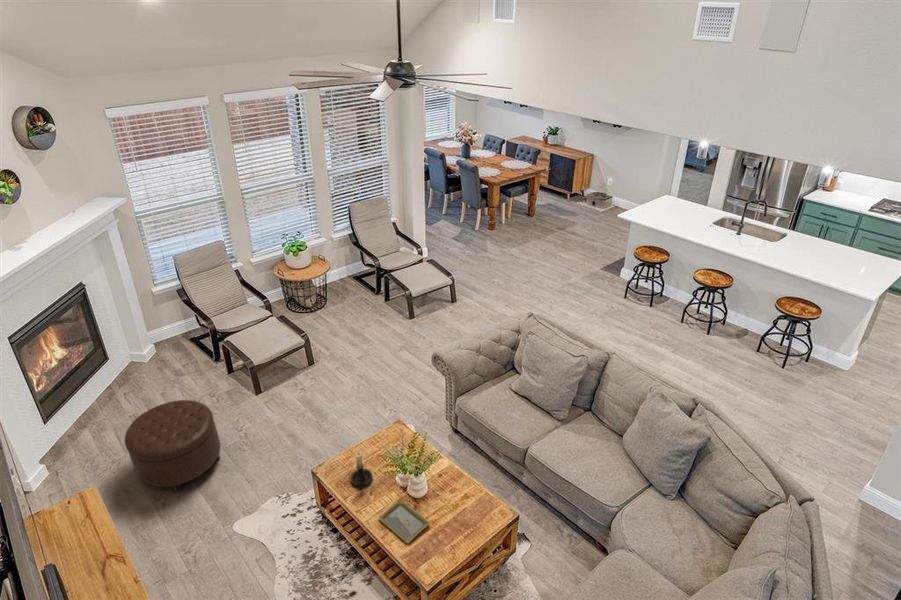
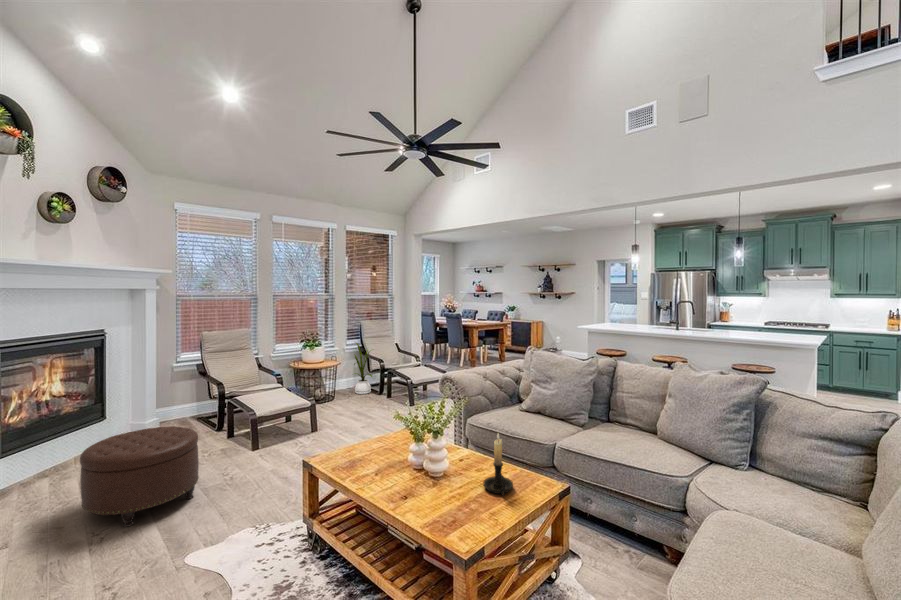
house plant: none [343,230,368,291] -> present [354,343,372,394]
candle holder: present [350,450,372,490] -> present [483,433,513,496]
tray: present [379,500,429,543] -> none [388,477,455,513]

